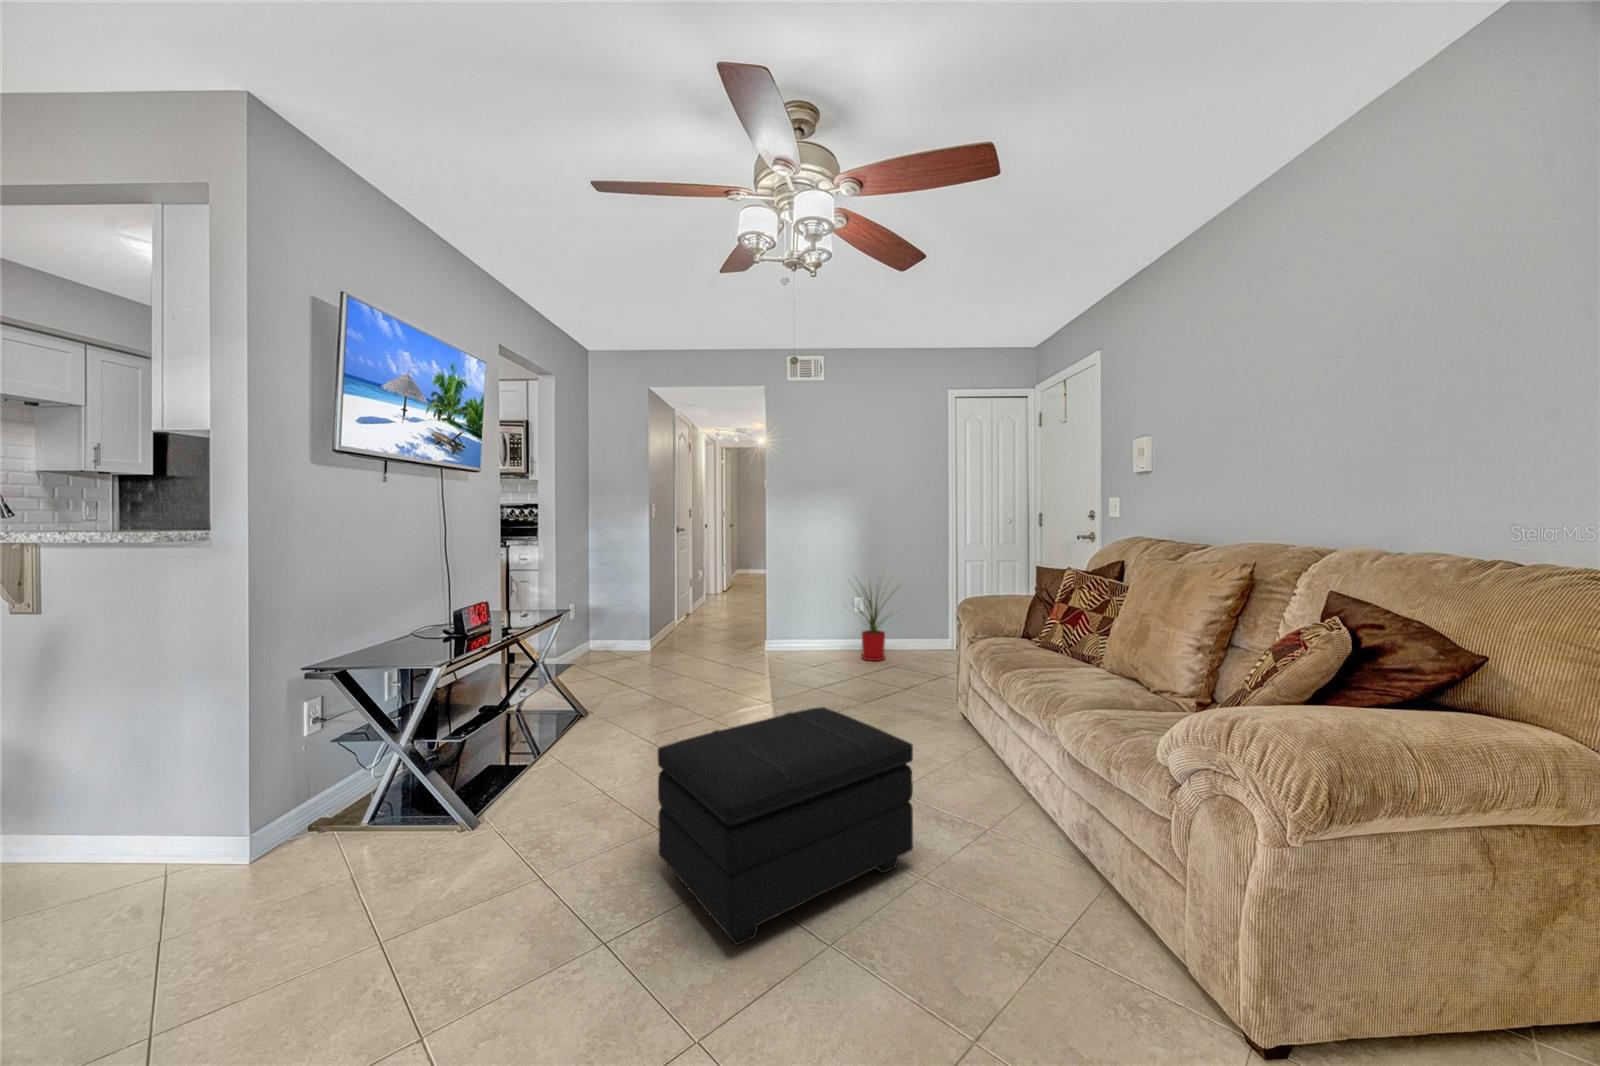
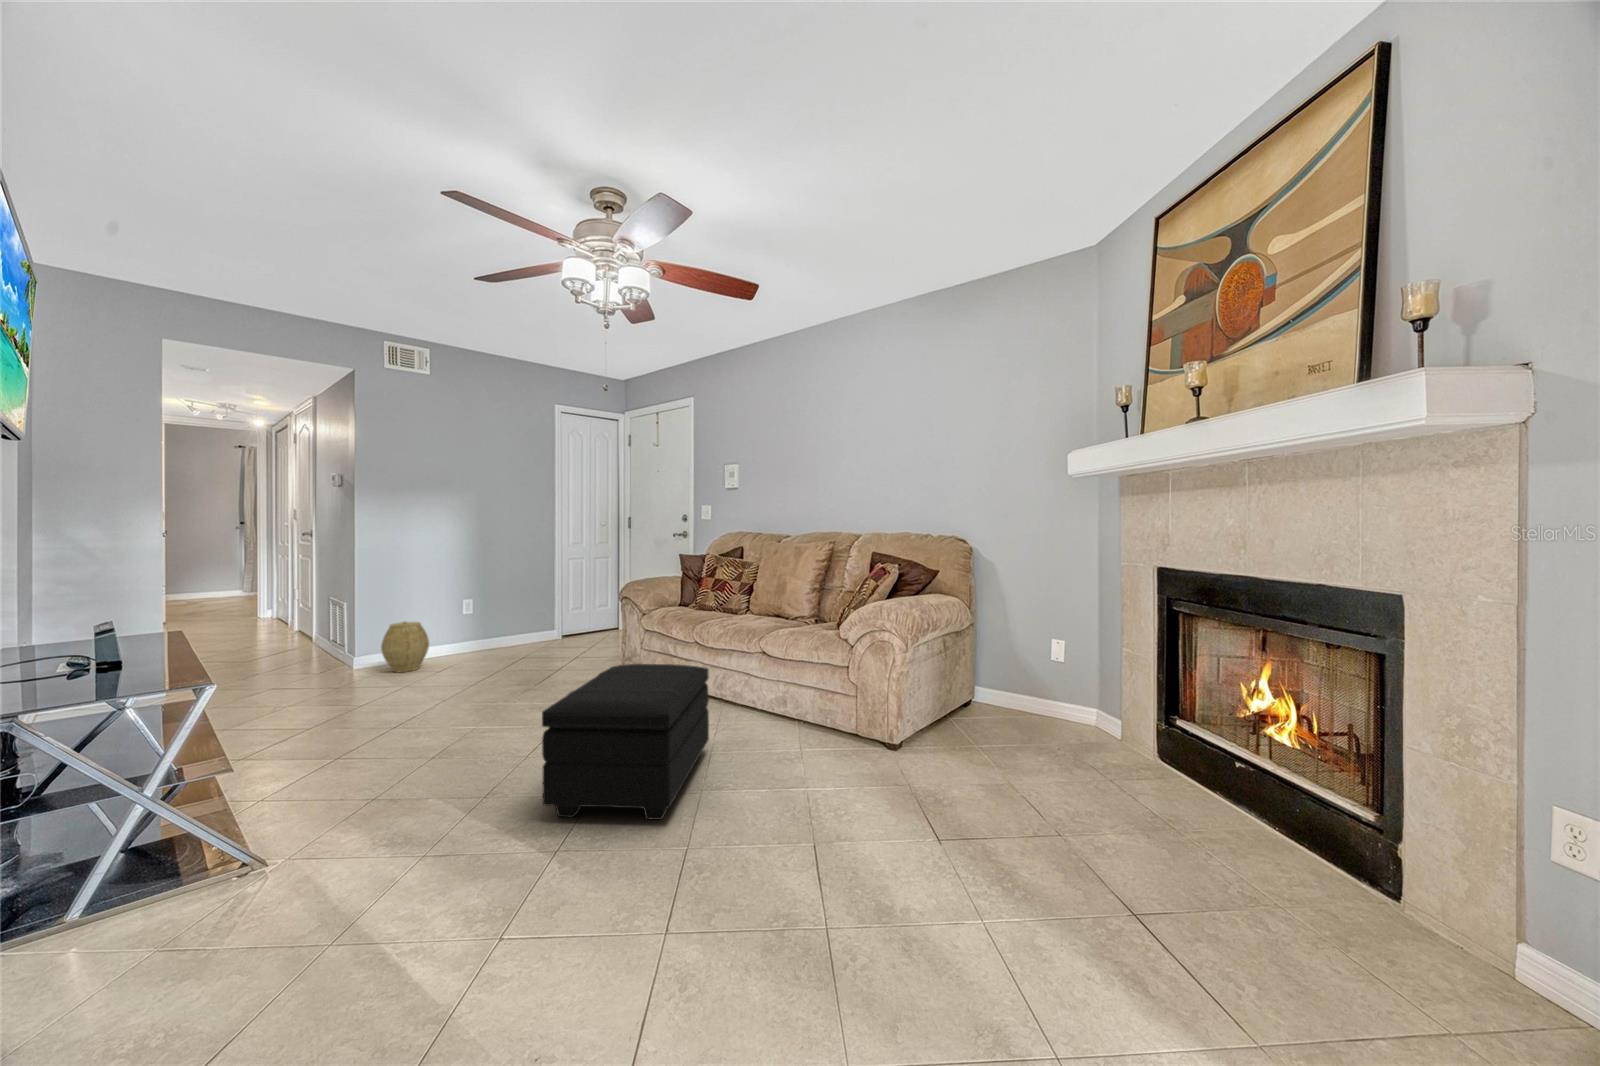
house plant: present [856,584,895,661] -> none [461,571,534,660]
woven basket: none [780,611,816,658] -> present [381,621,429,672]

